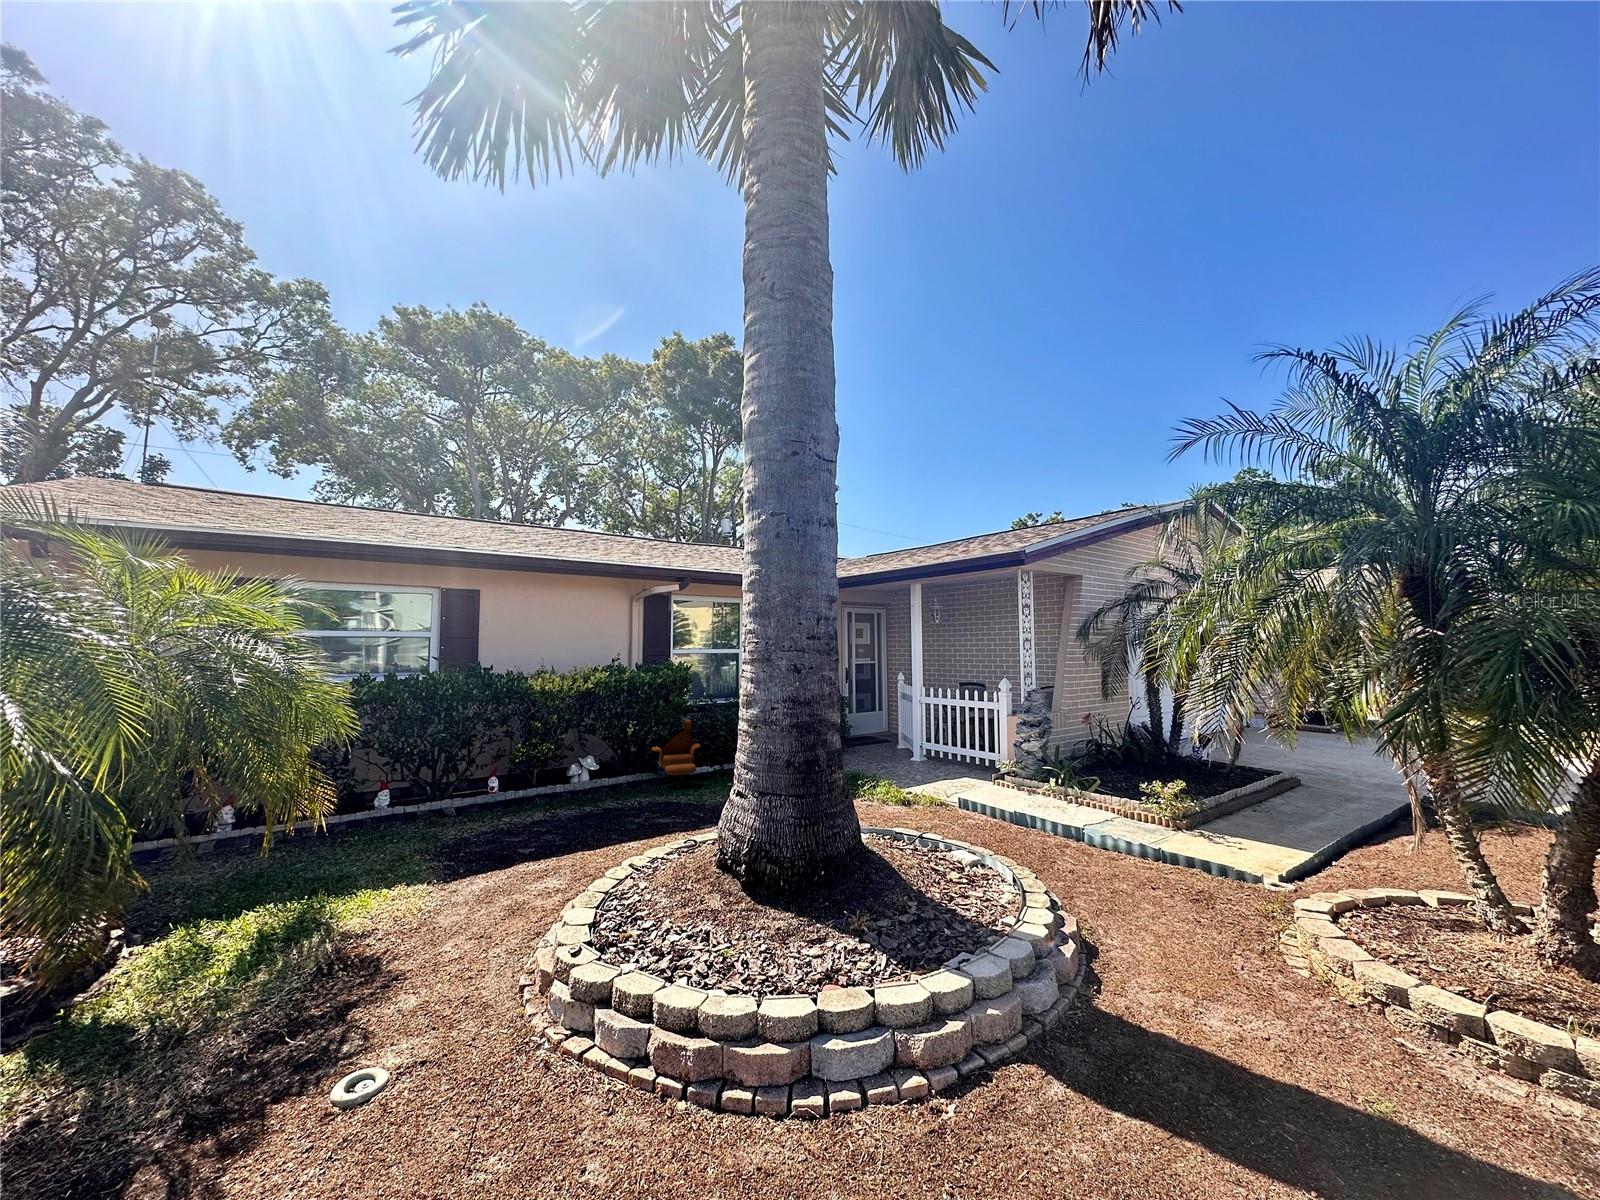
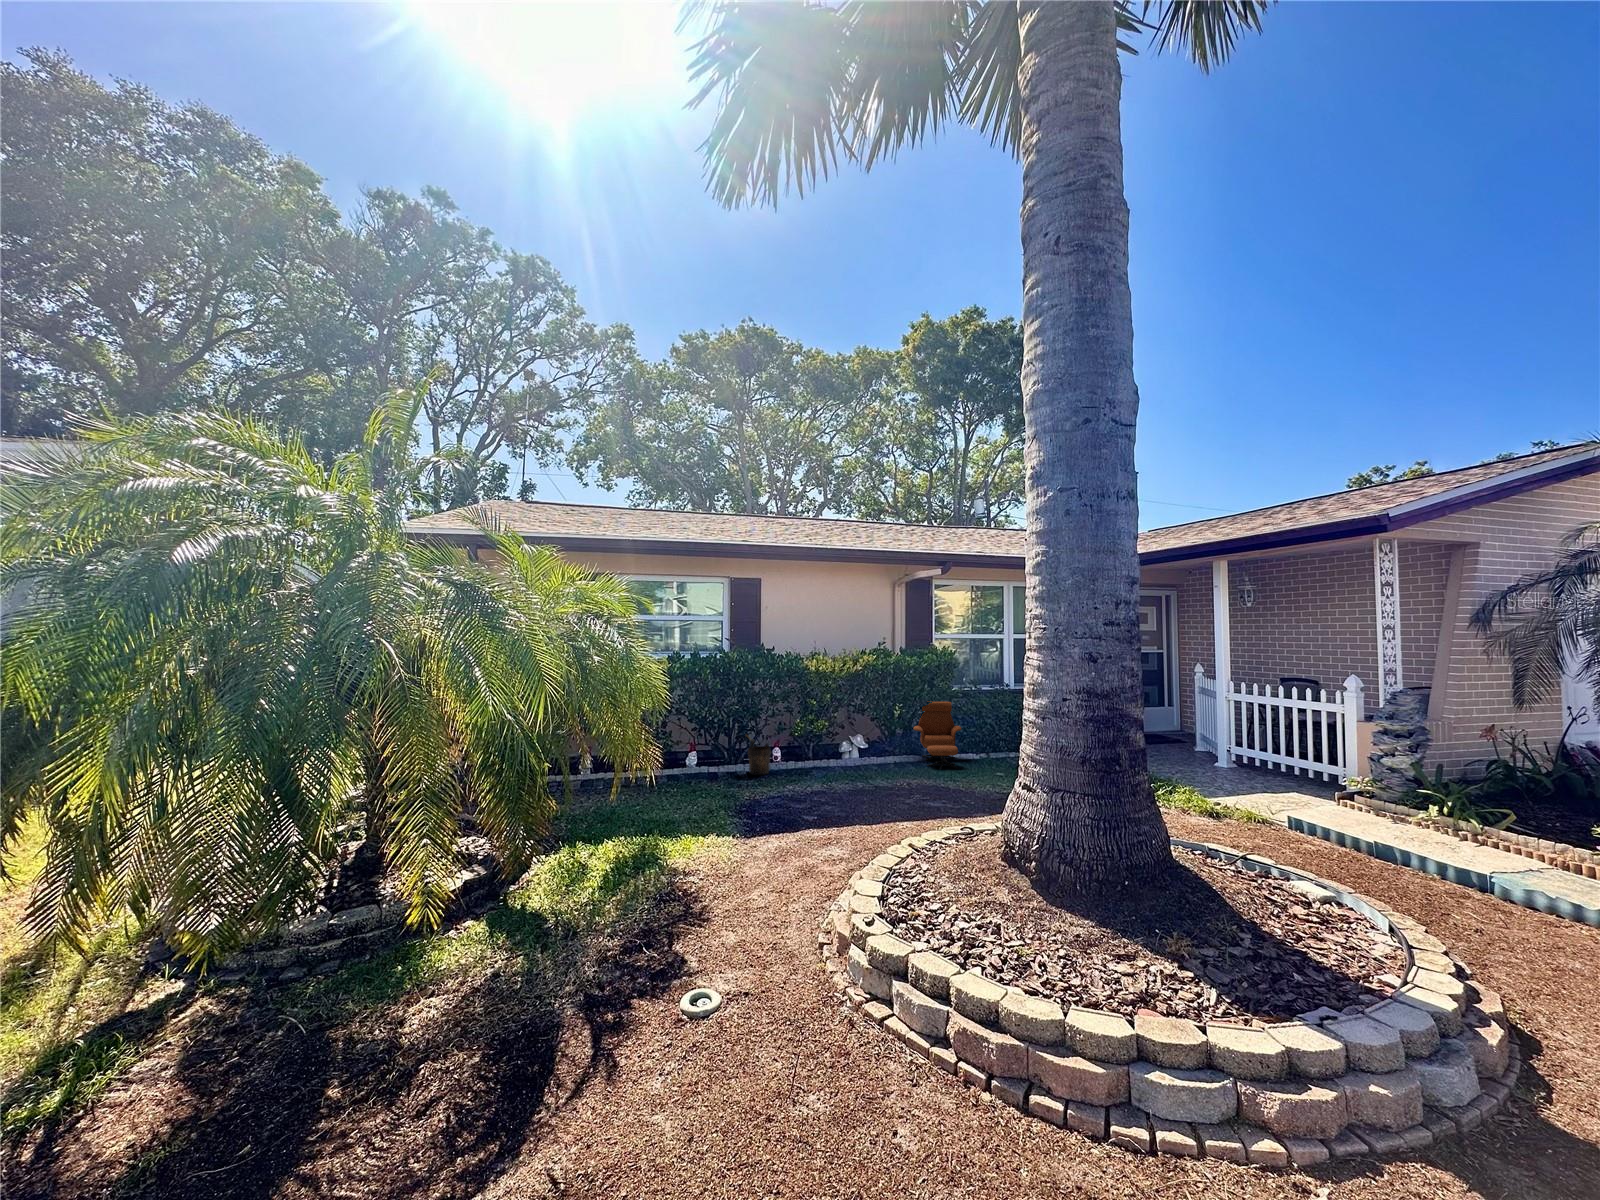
bucket: none [456,769,488,815] -> present [746,735,771,775]

